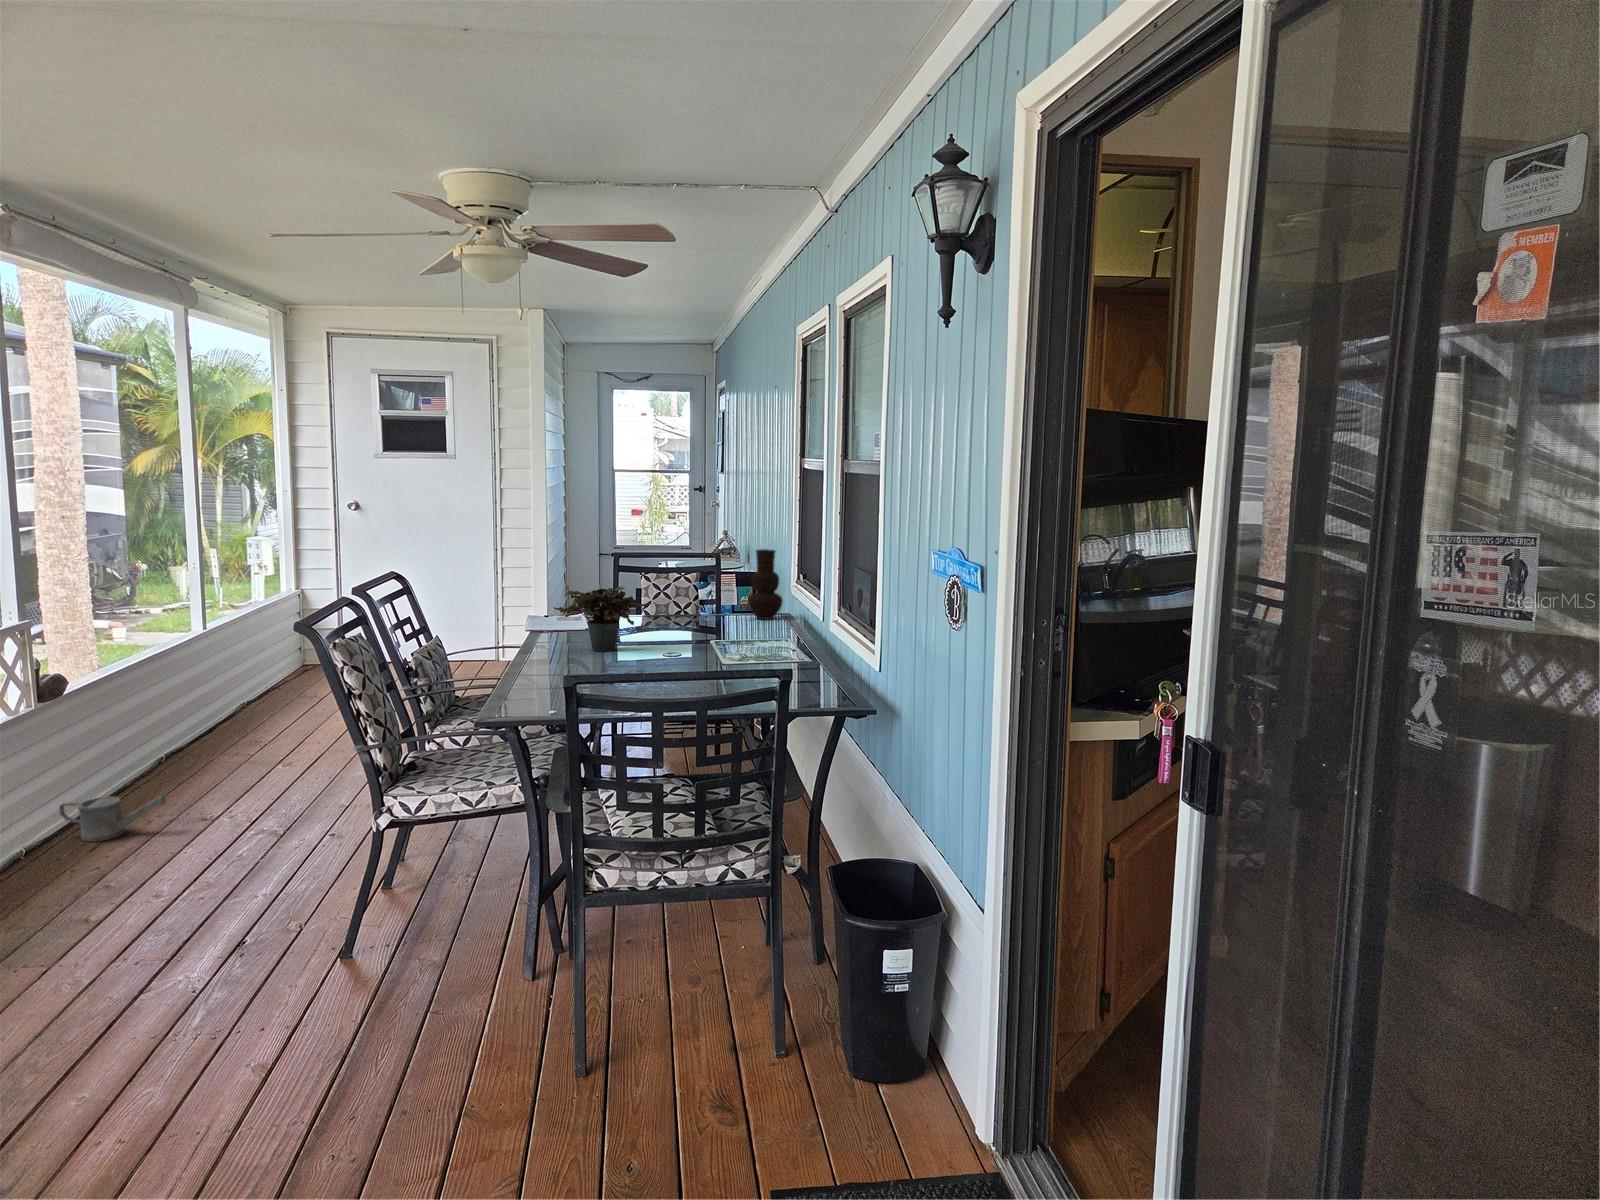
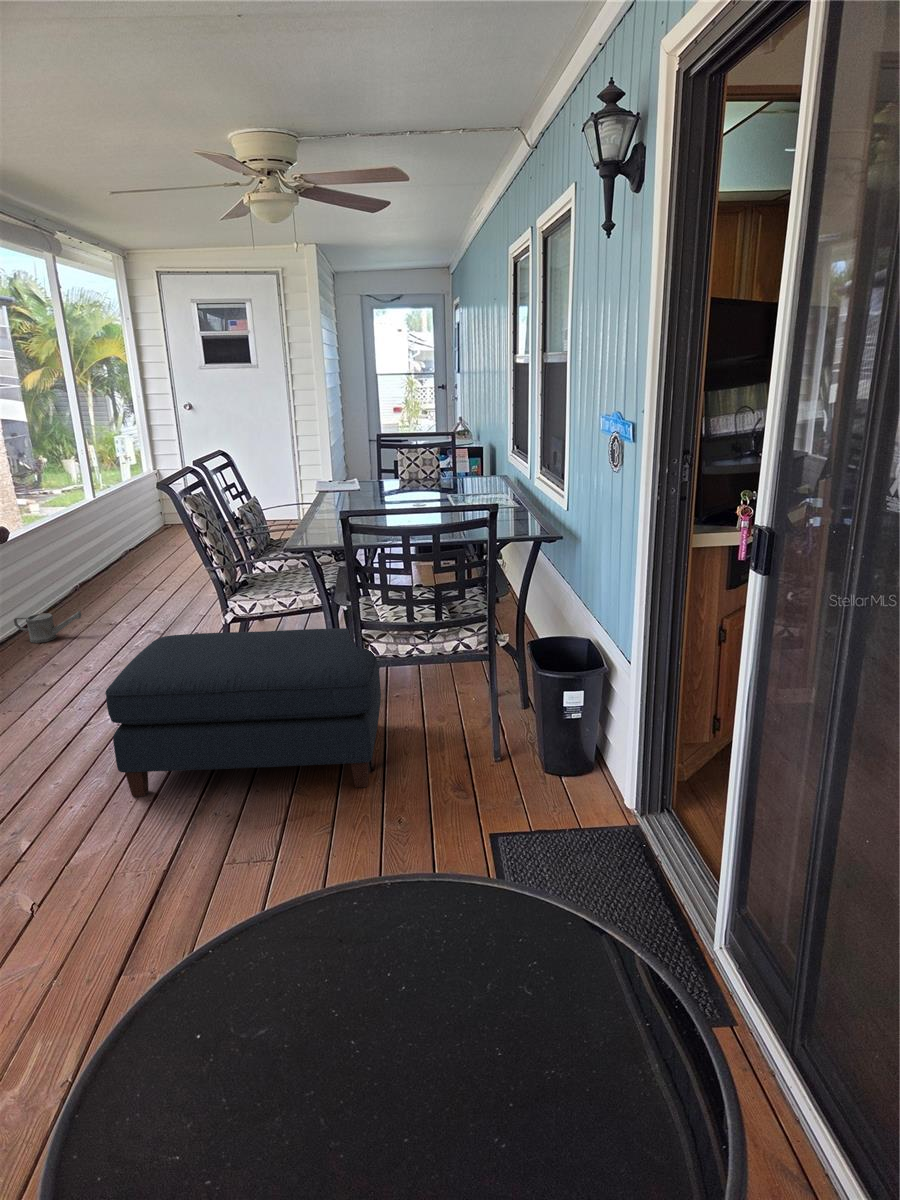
vase: present [748,549,782,620] -> none [477,425,504,479]
potted plant: present [554,587,652,652] -> none [334,455,405,503]
ottoman: none [172,841,610,1121] -> present [105,628,381,797]

